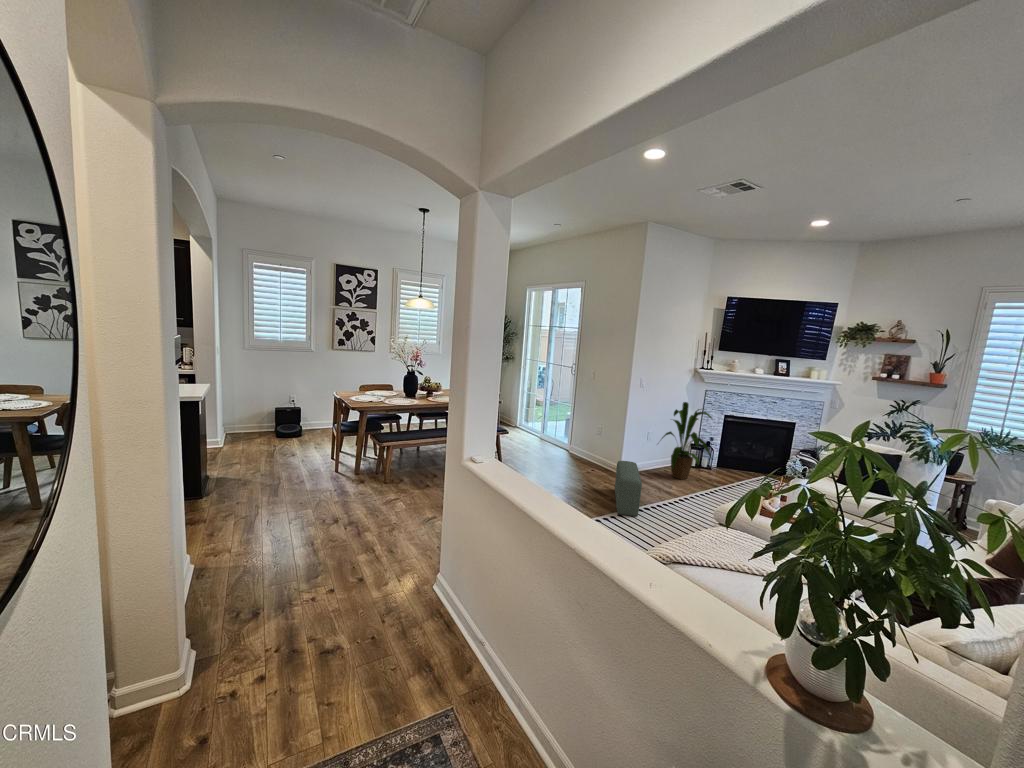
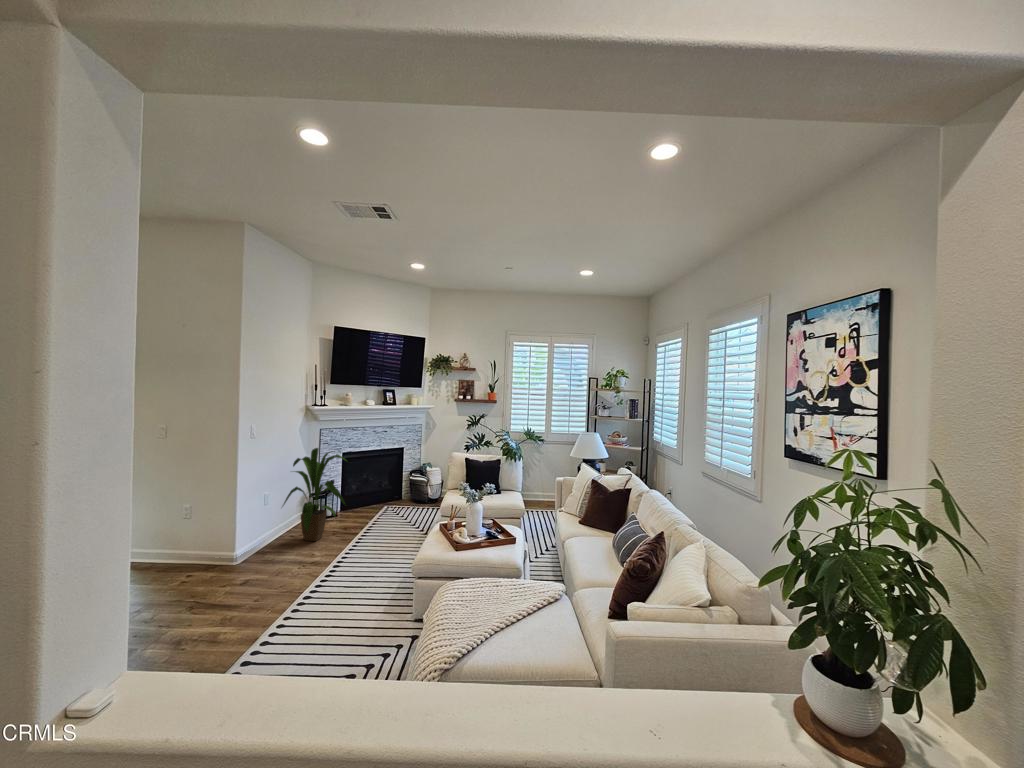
pouf: present [615,461,642,516] -> none [246,542,305,624]

